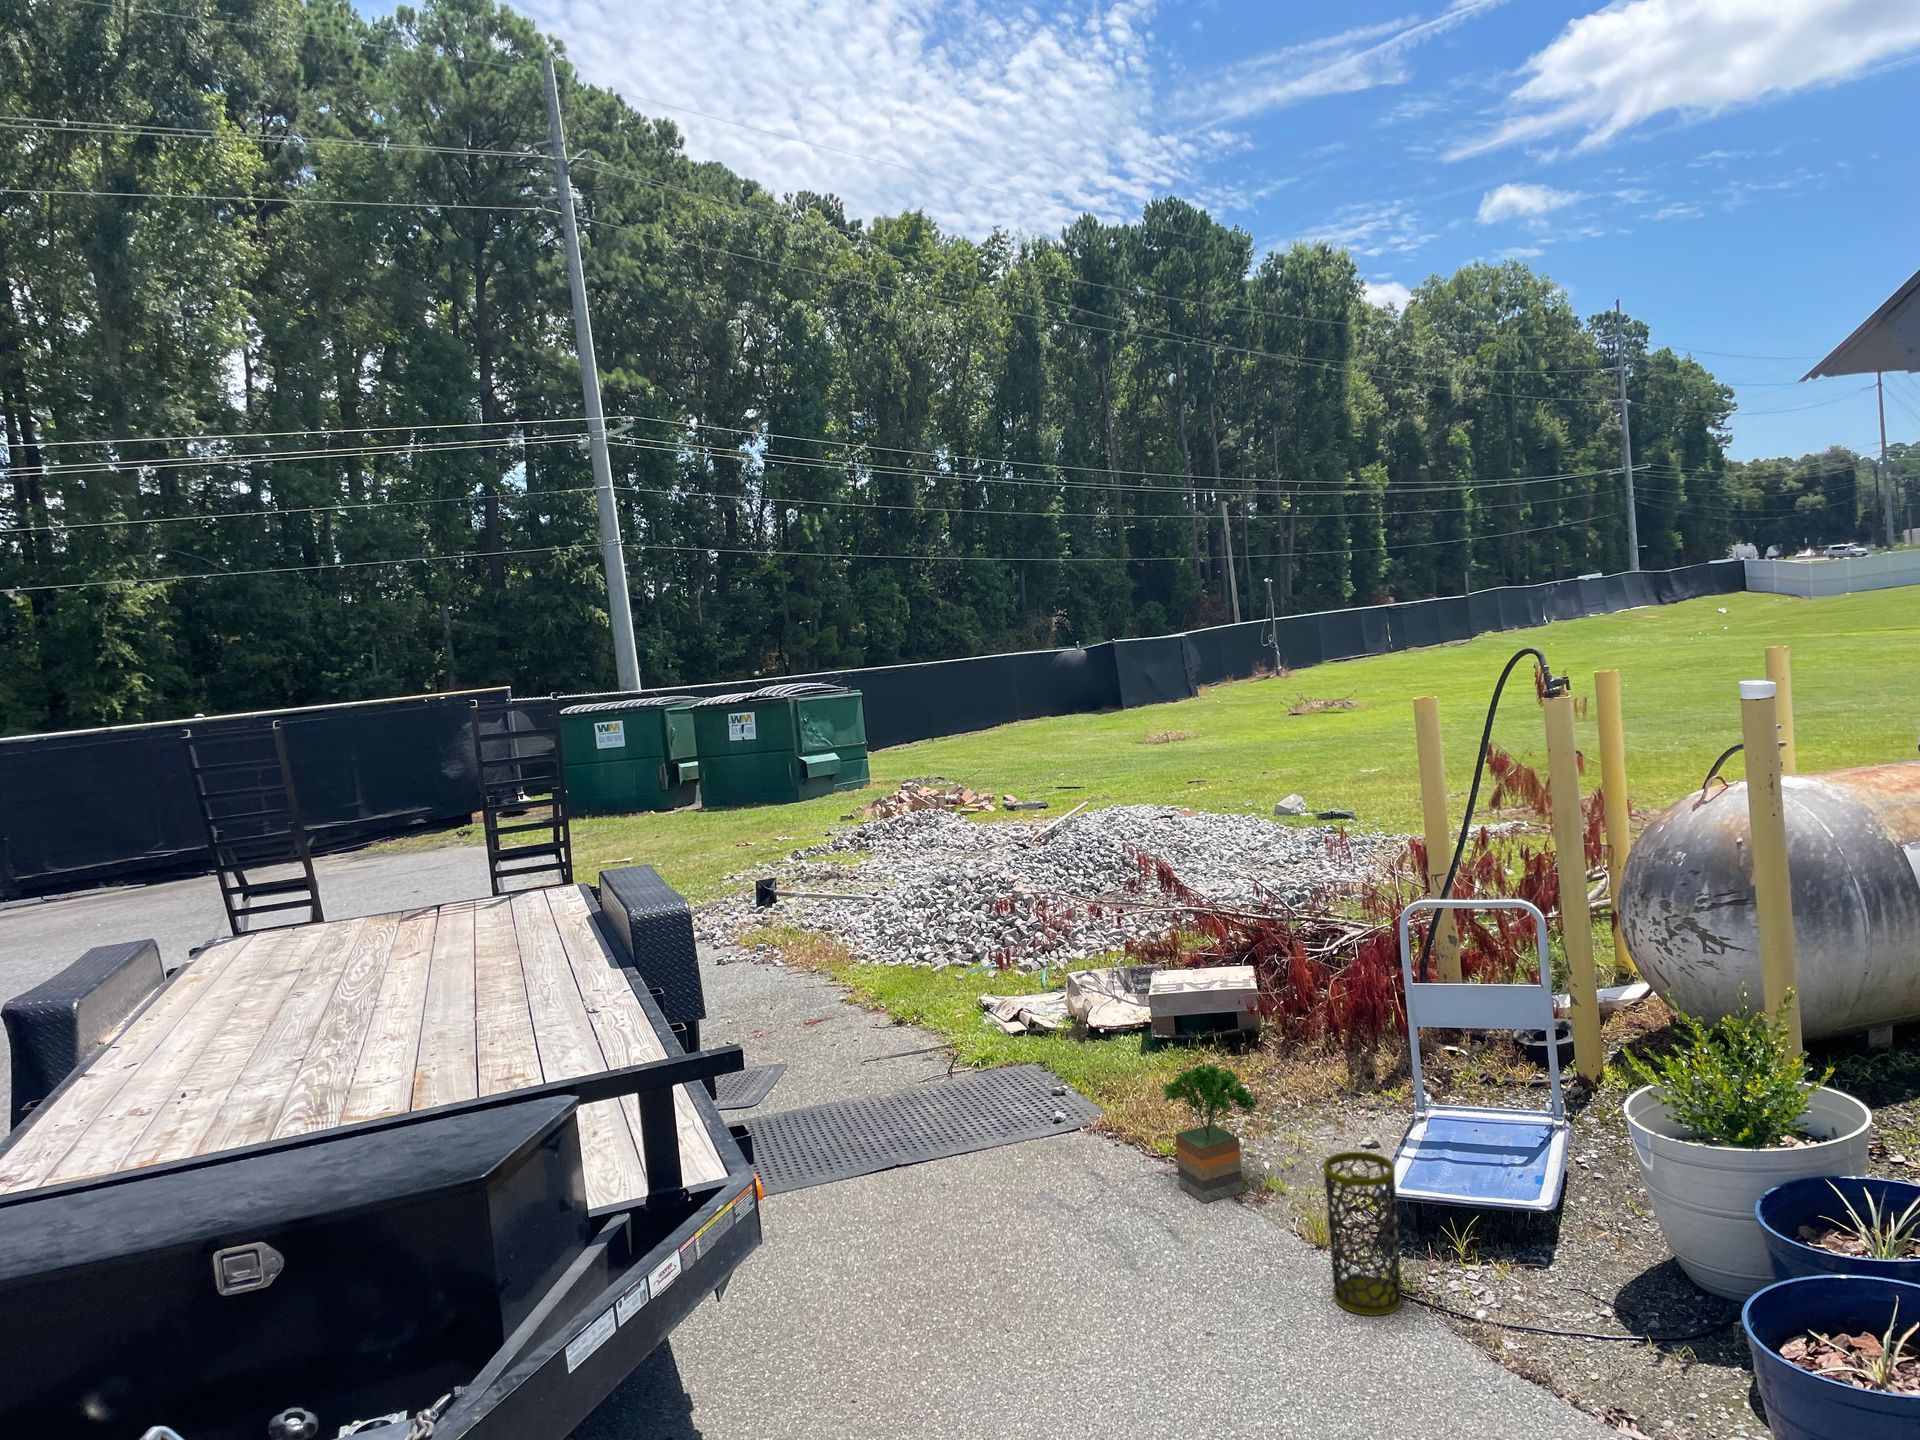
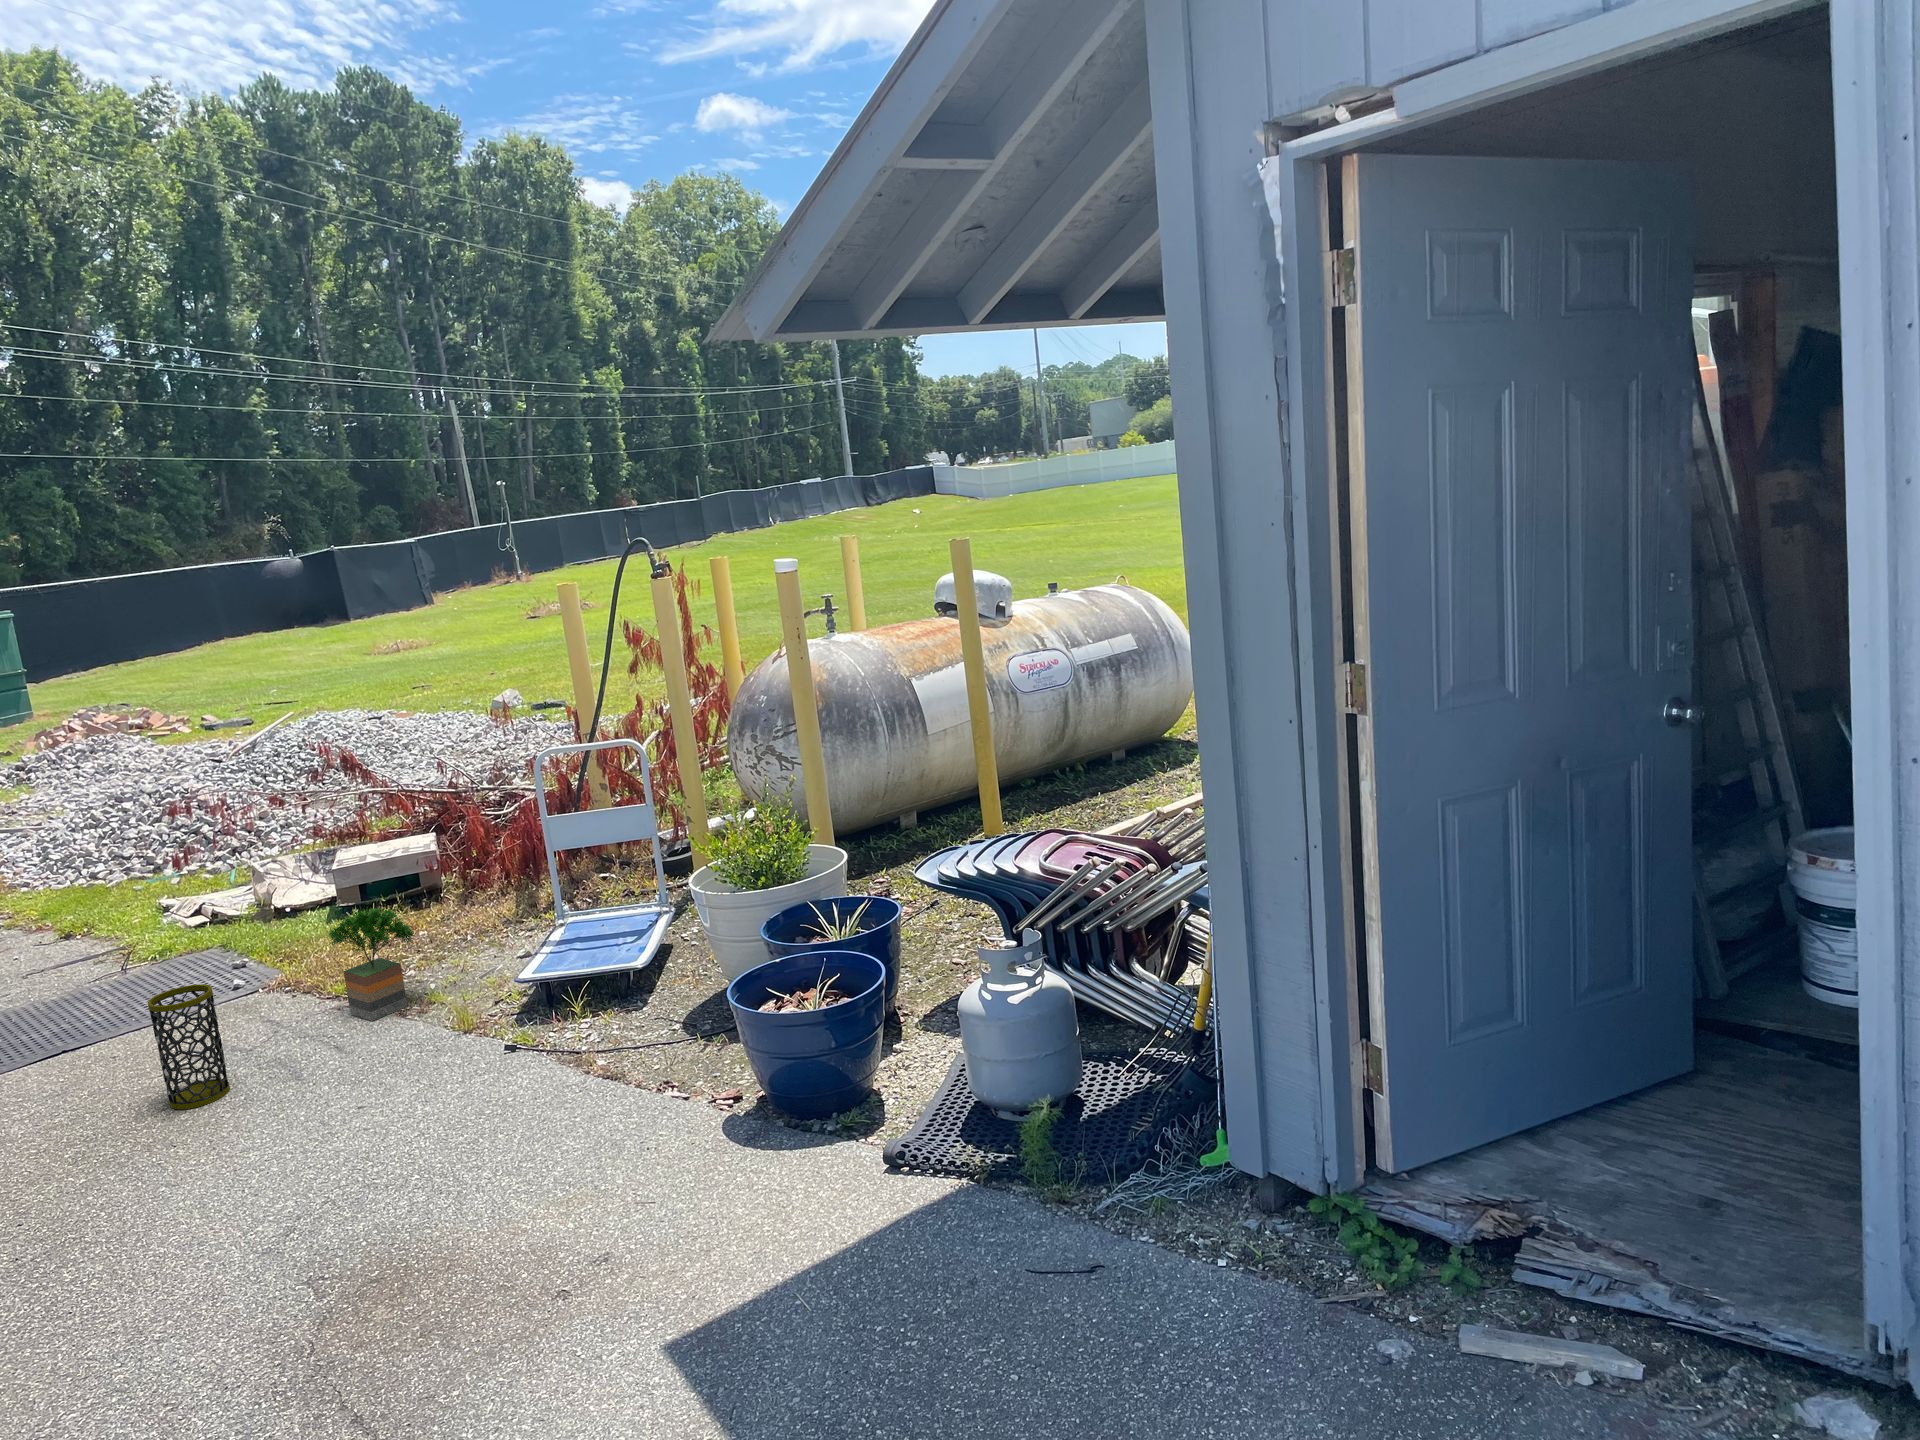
trash can: present [1324,1152,1402,1316] -> present [148,984,230,1109]

